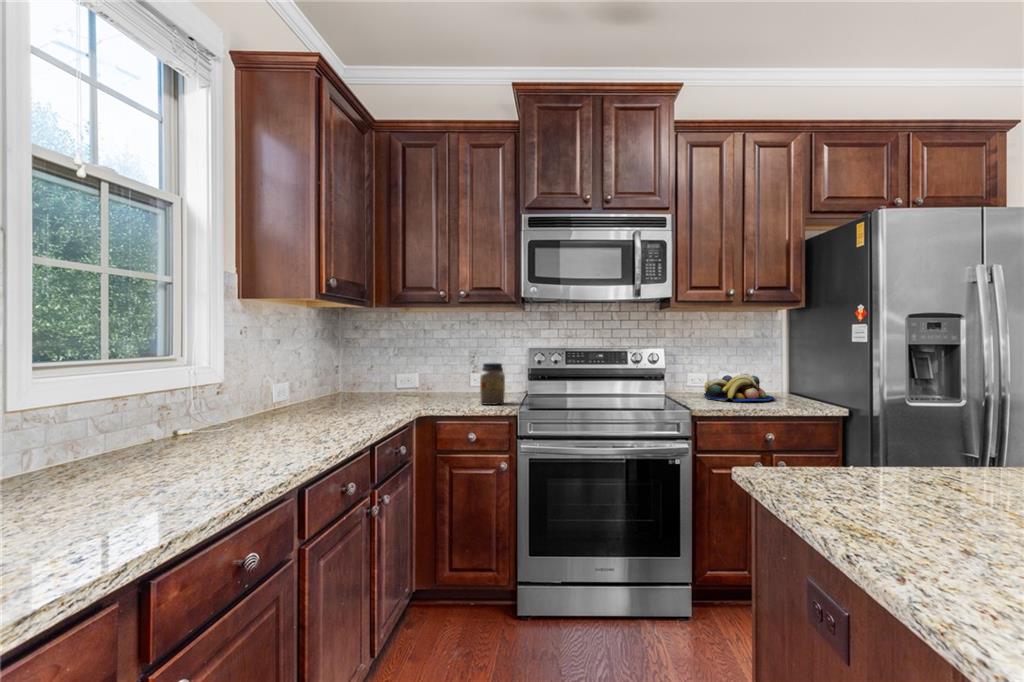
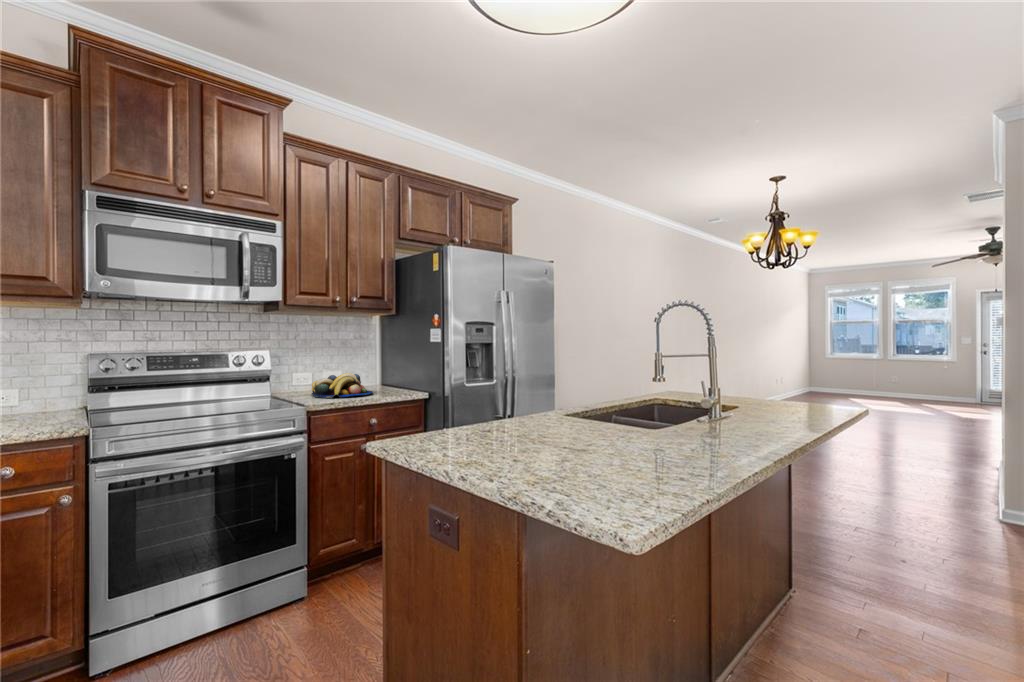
jar: present [480,363,505,405] -> none [22,371,65,426]

